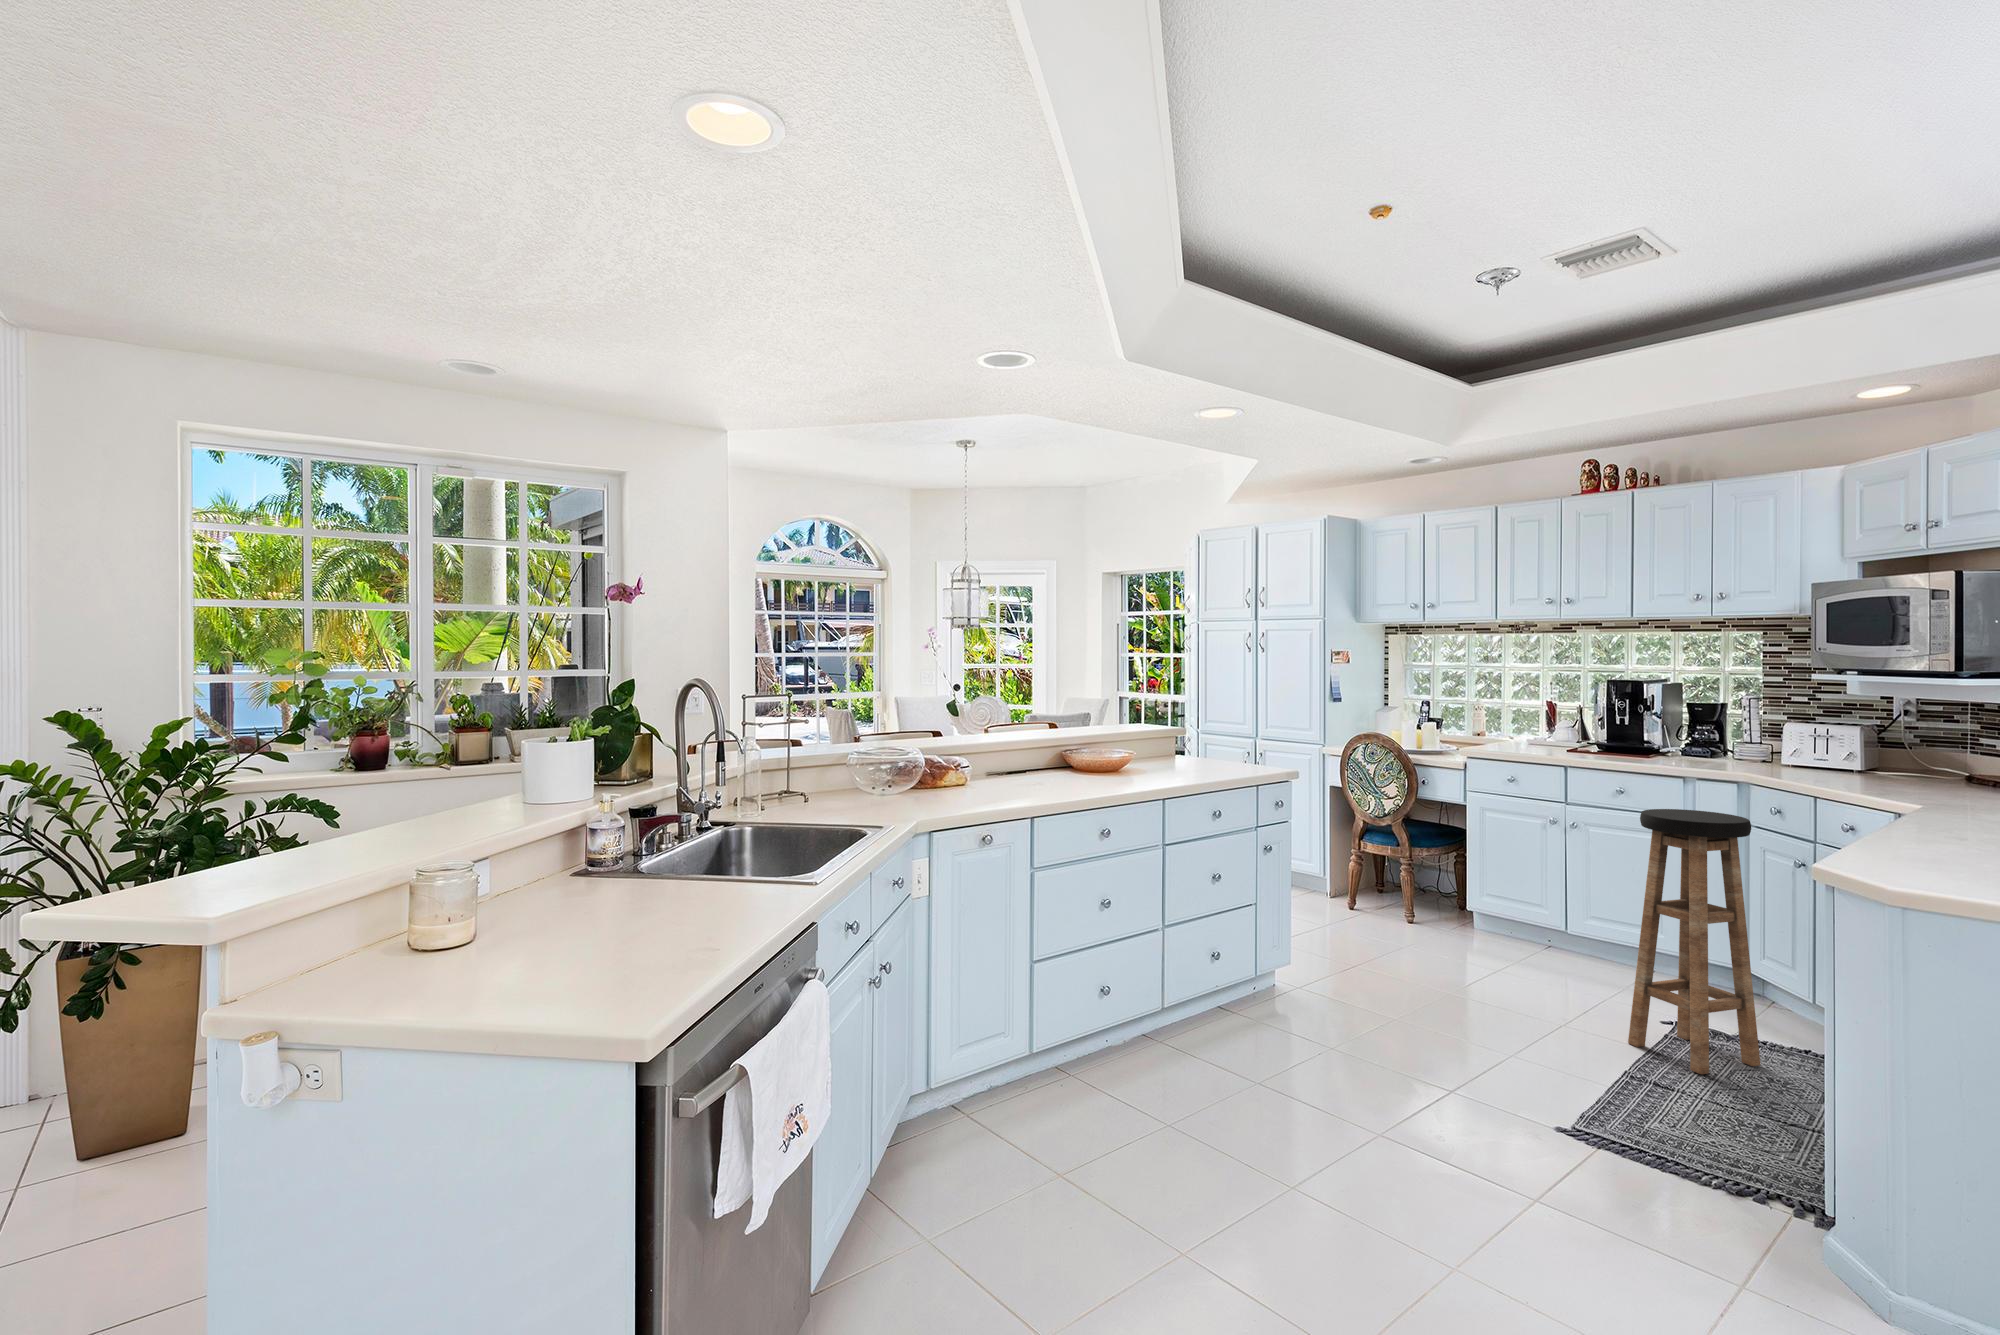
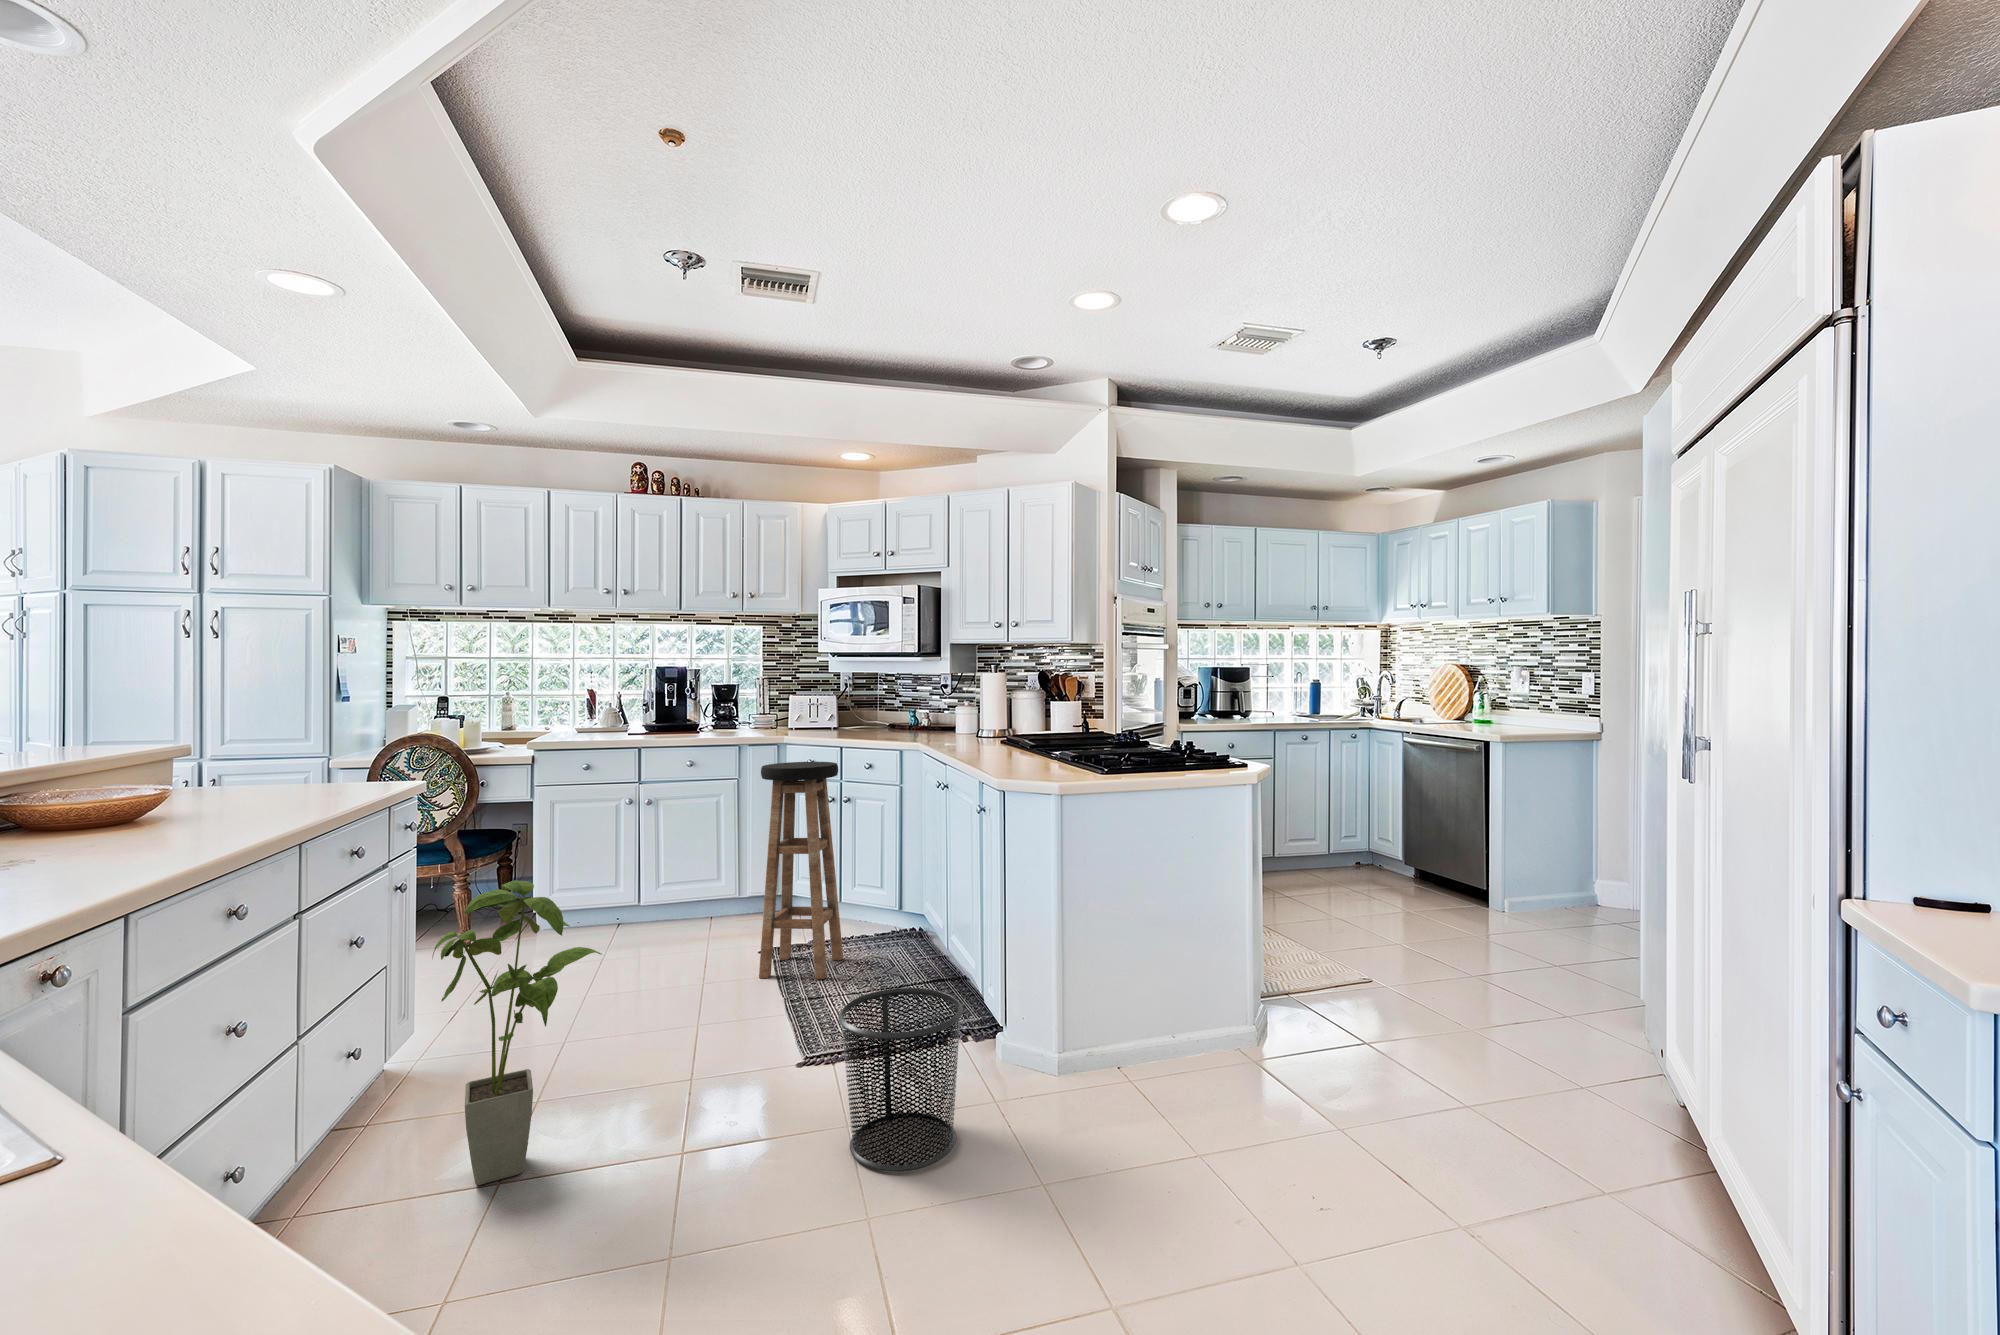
house plant: none [1241,869,1362,1084] -> present [432,881,602,1185]
waste bin: none [1502,1070,1656,1271] -> present [838,988,963,1172]

